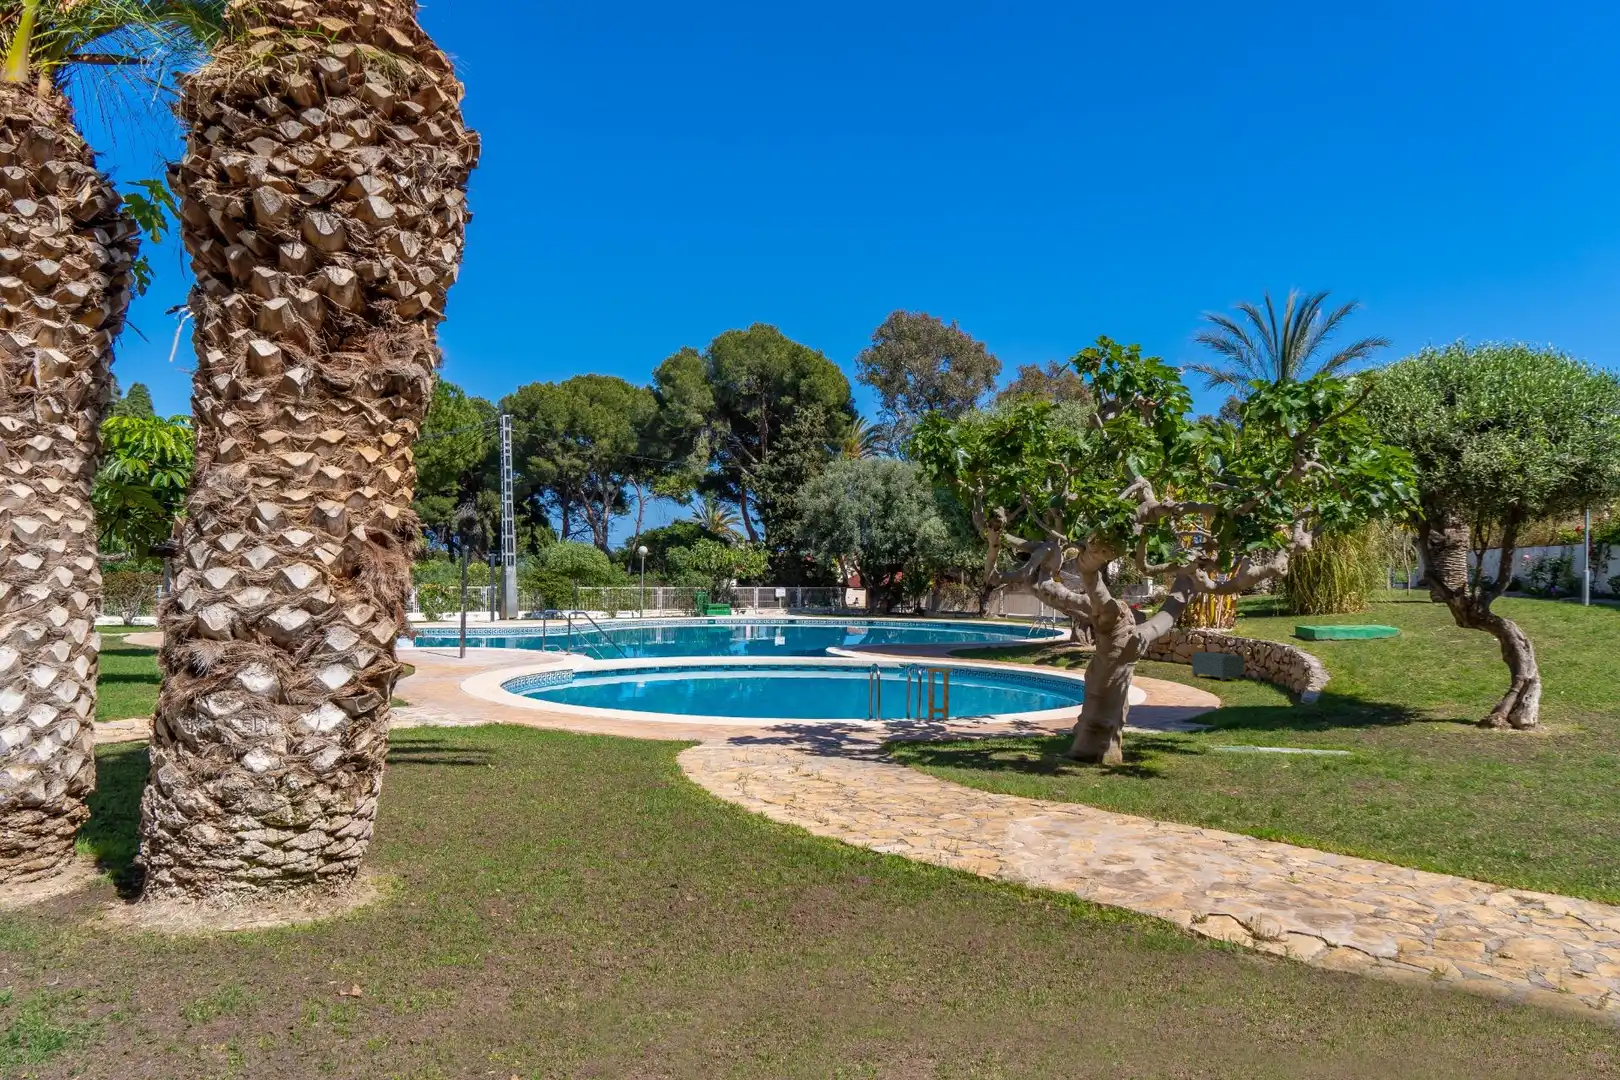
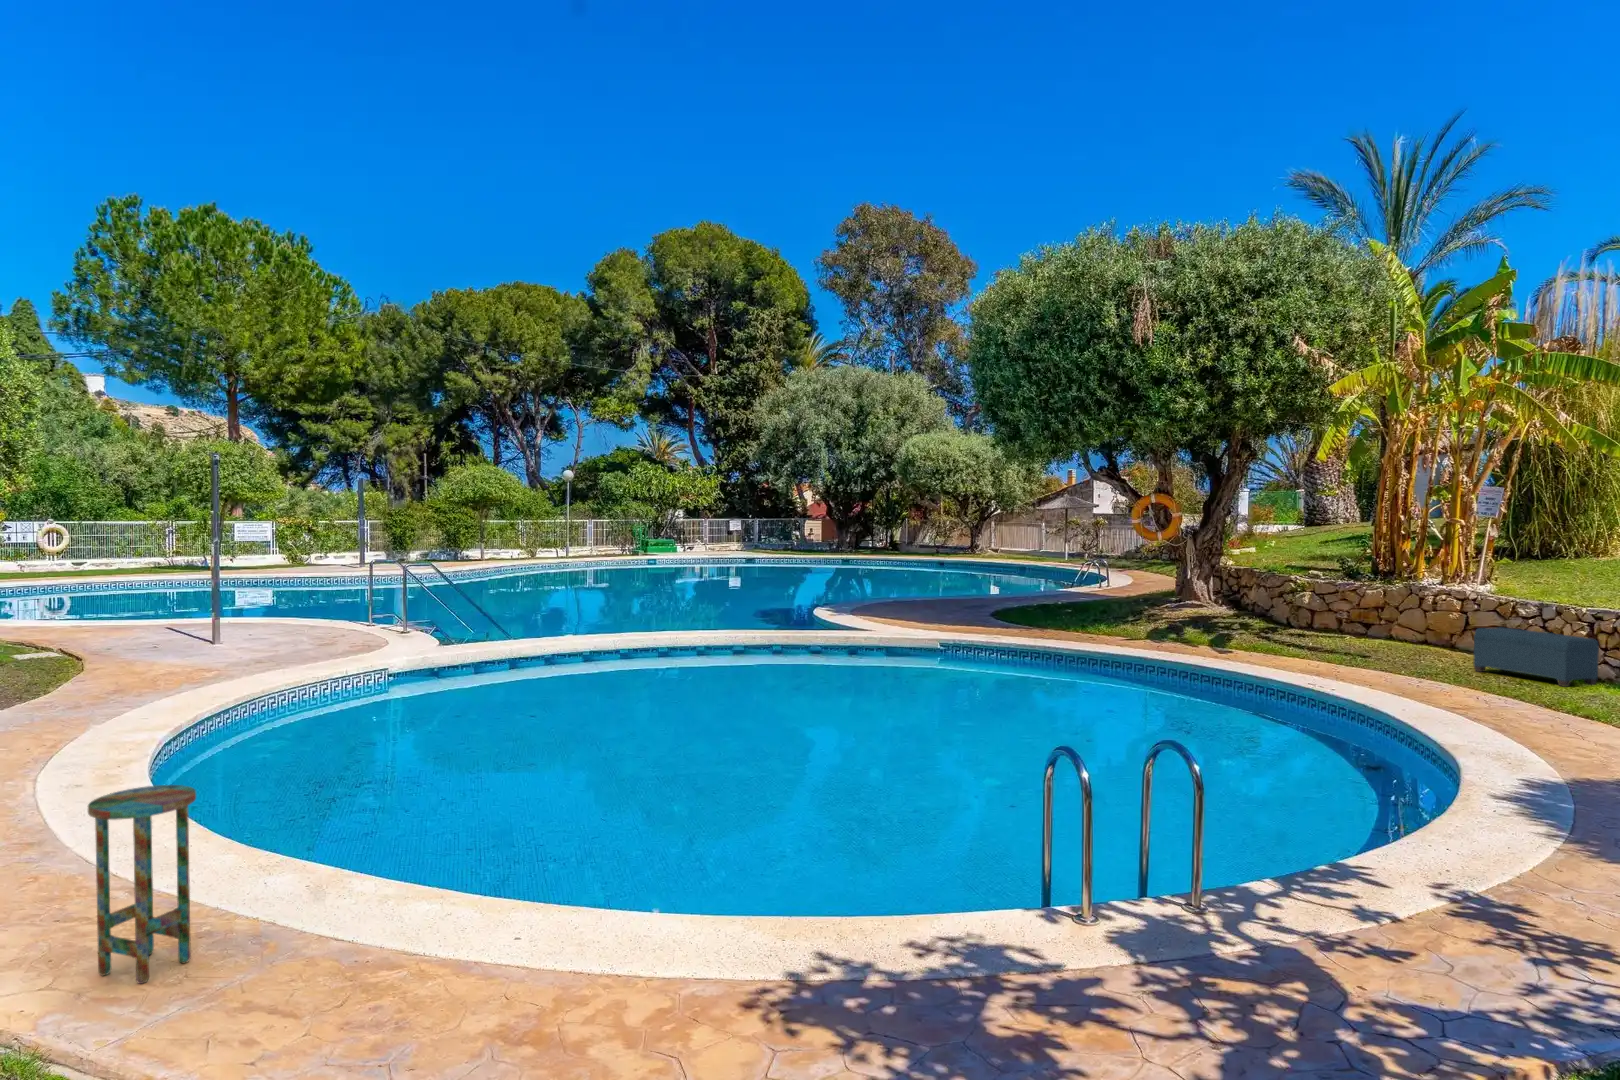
side table: present [926,668,952,721] -> present [88,785,196,984]

